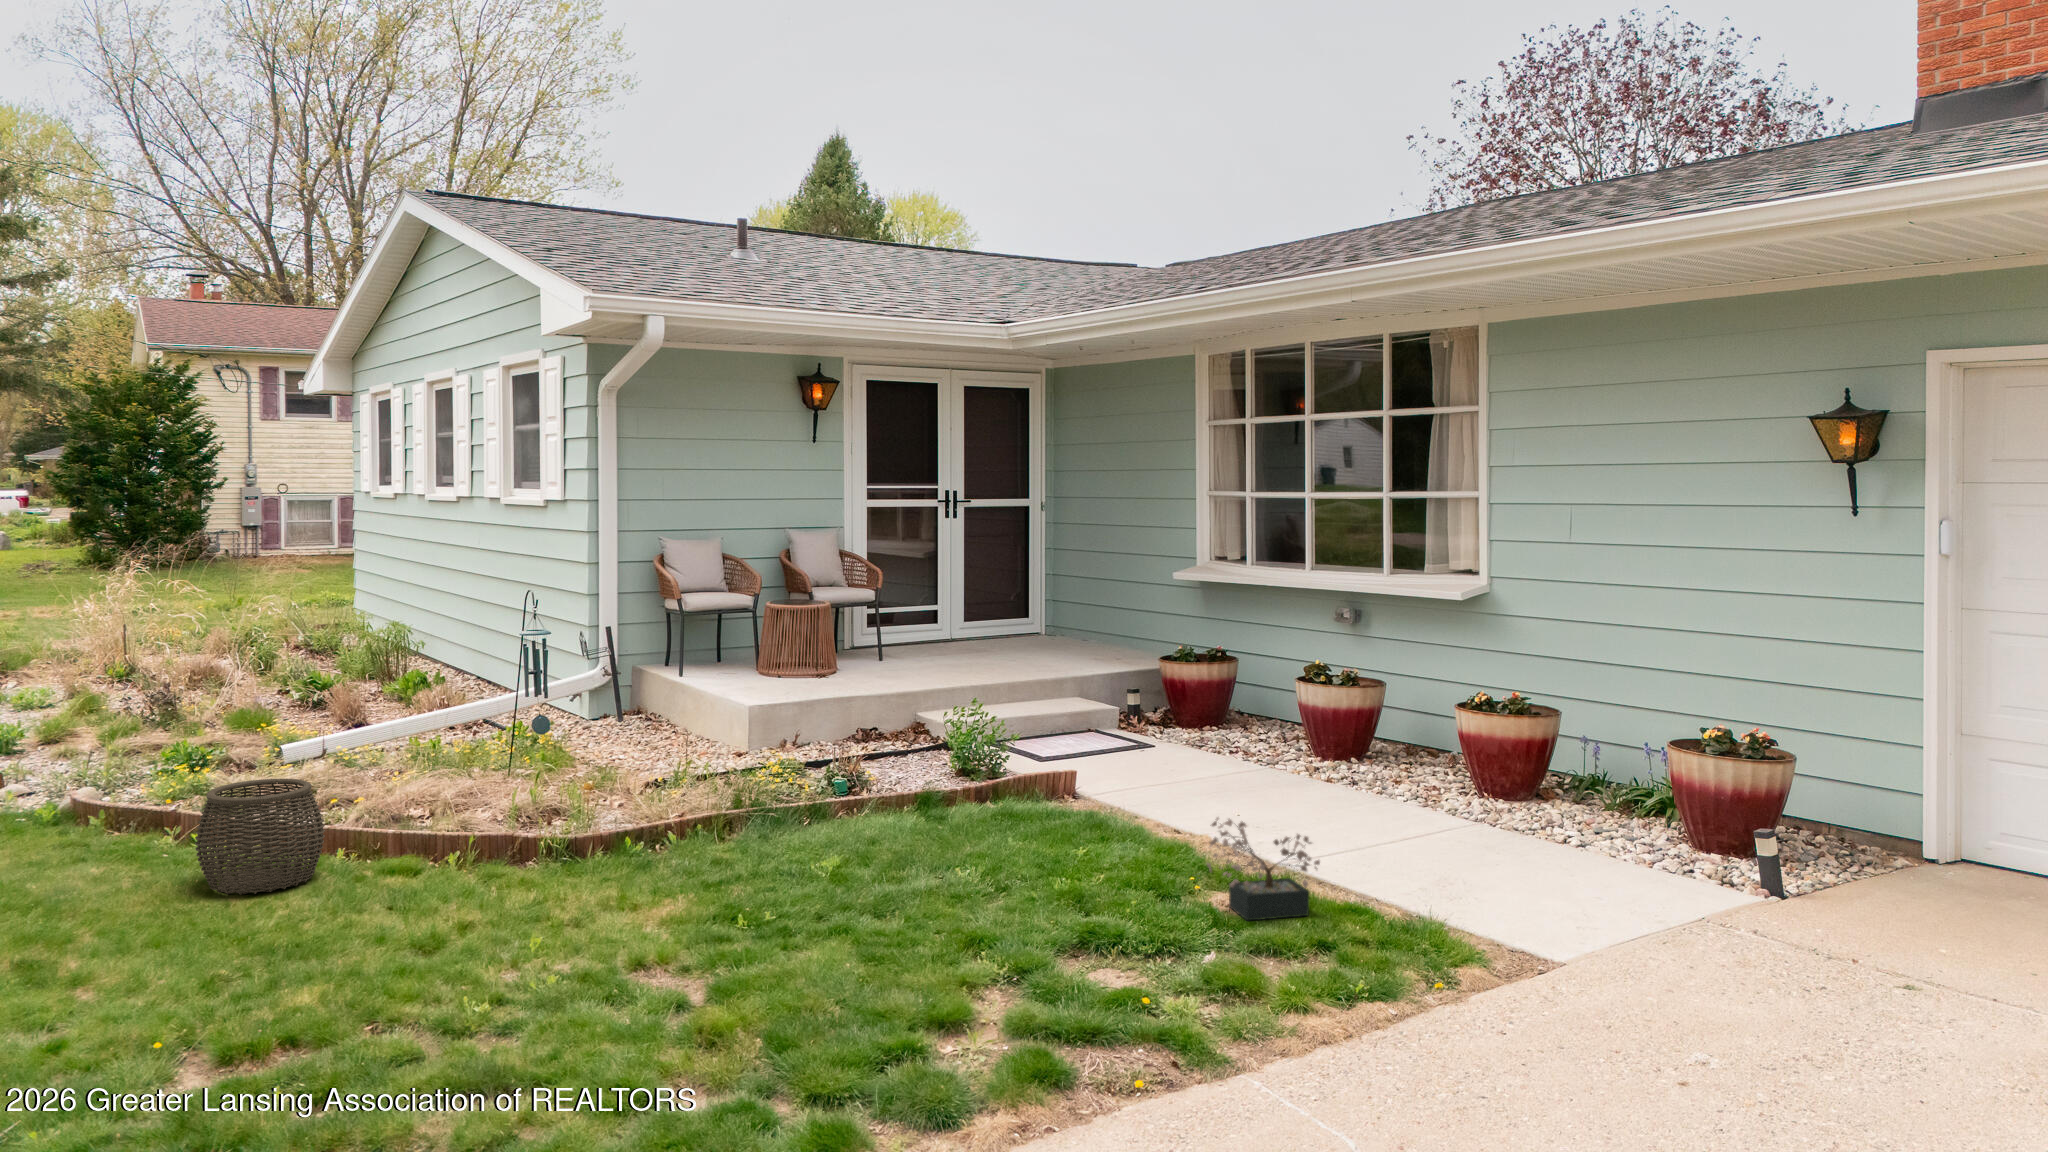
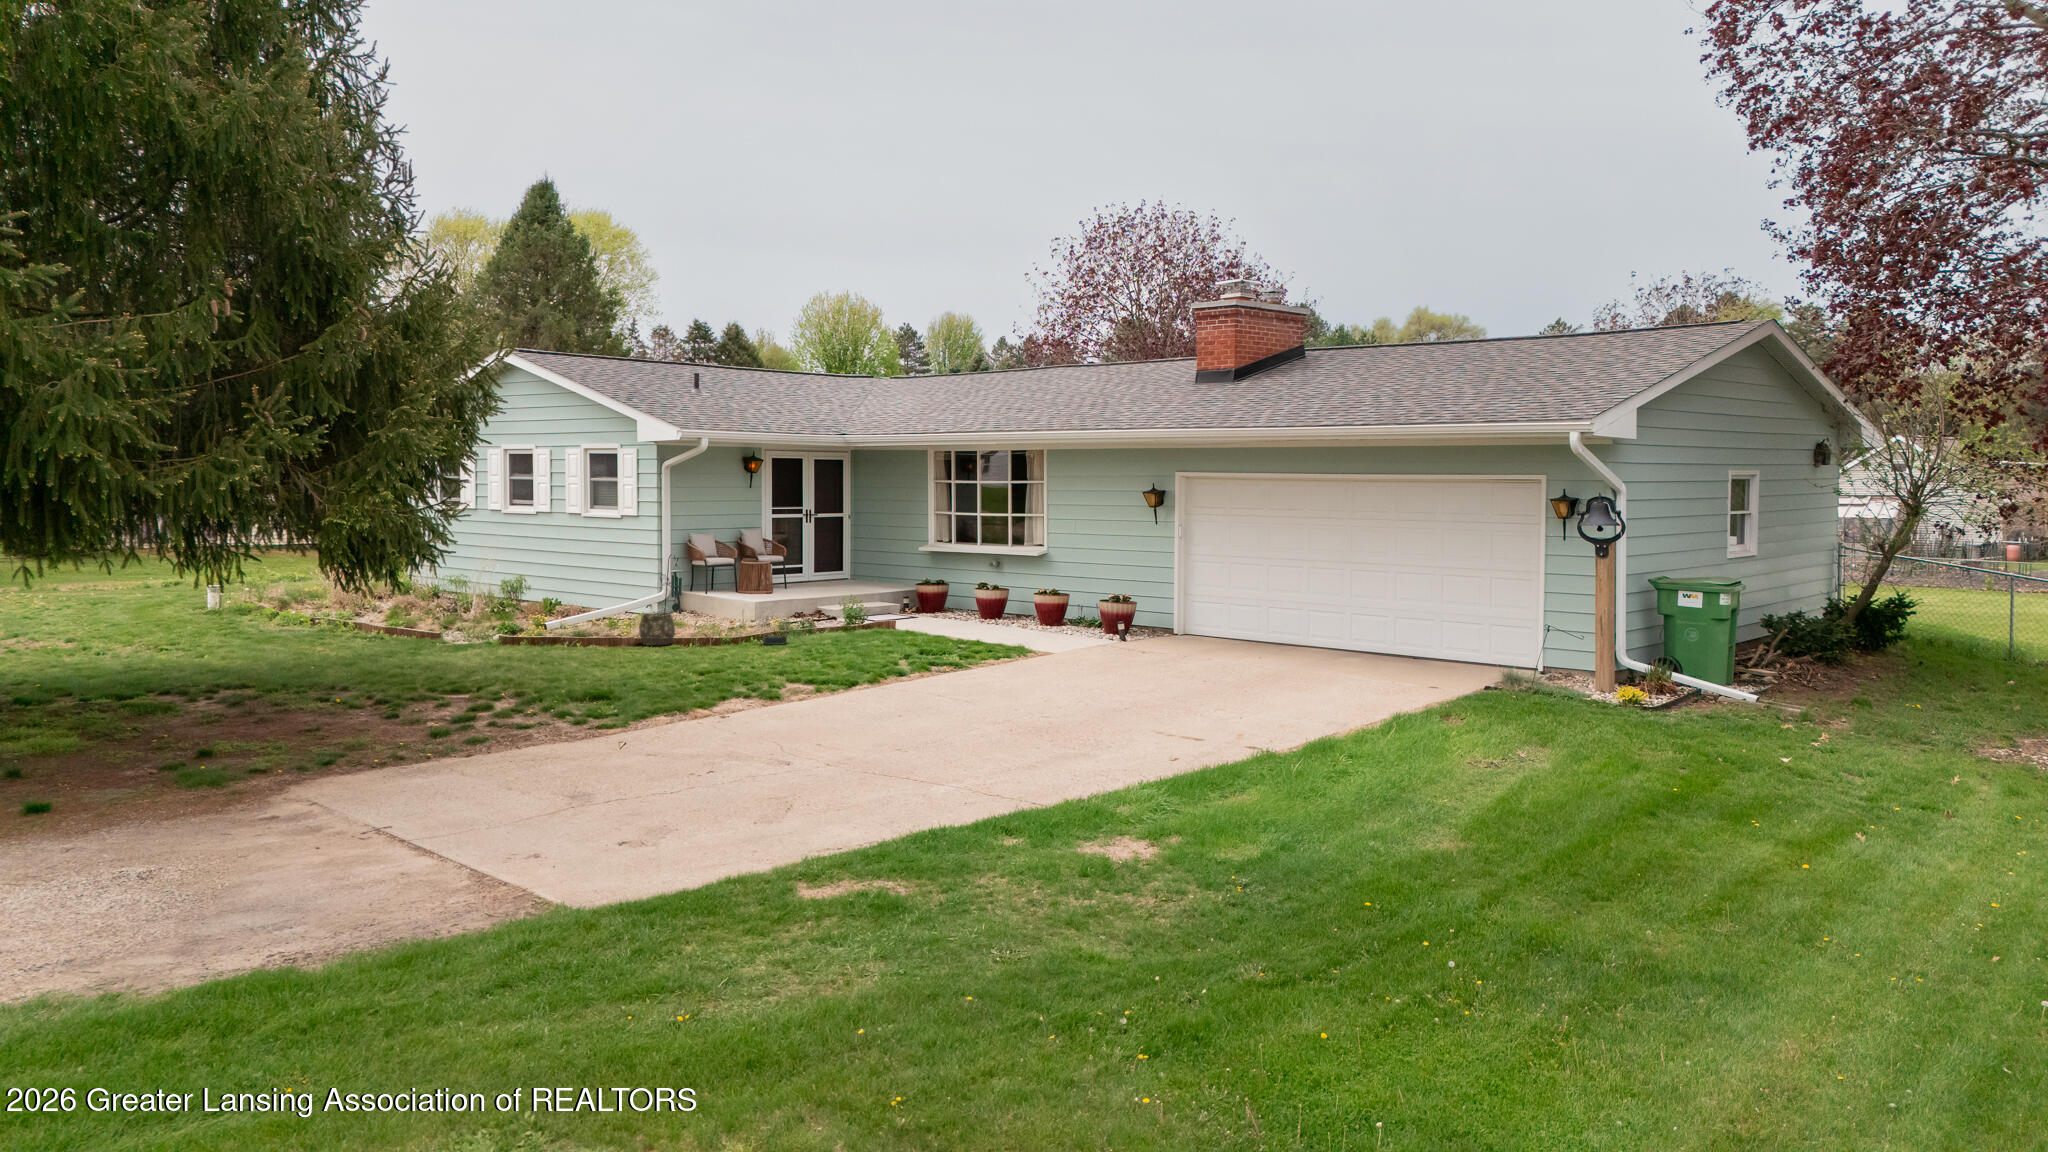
decorative plant: present [1207,818,1320,920] -> present [756,617,787,645]

